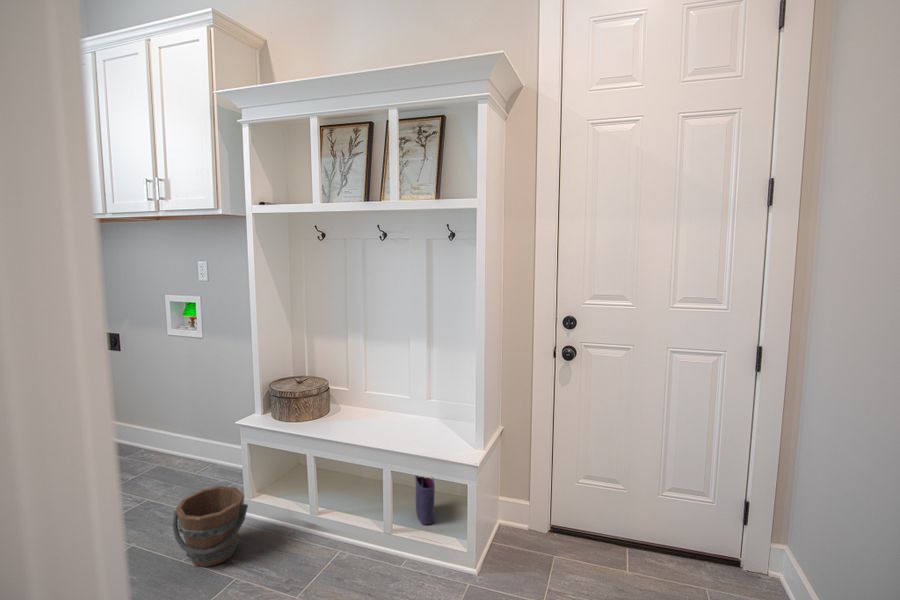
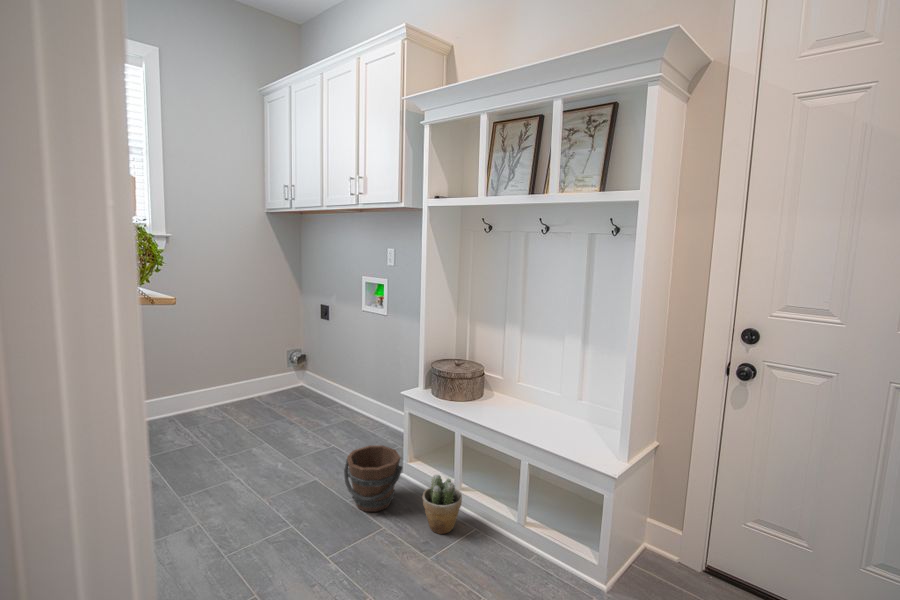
tote bag: present [415,476,435,525] -> none [556,444,575,527]
potted plant: none [277,504,322,567] -> present [422,475,462,534]

